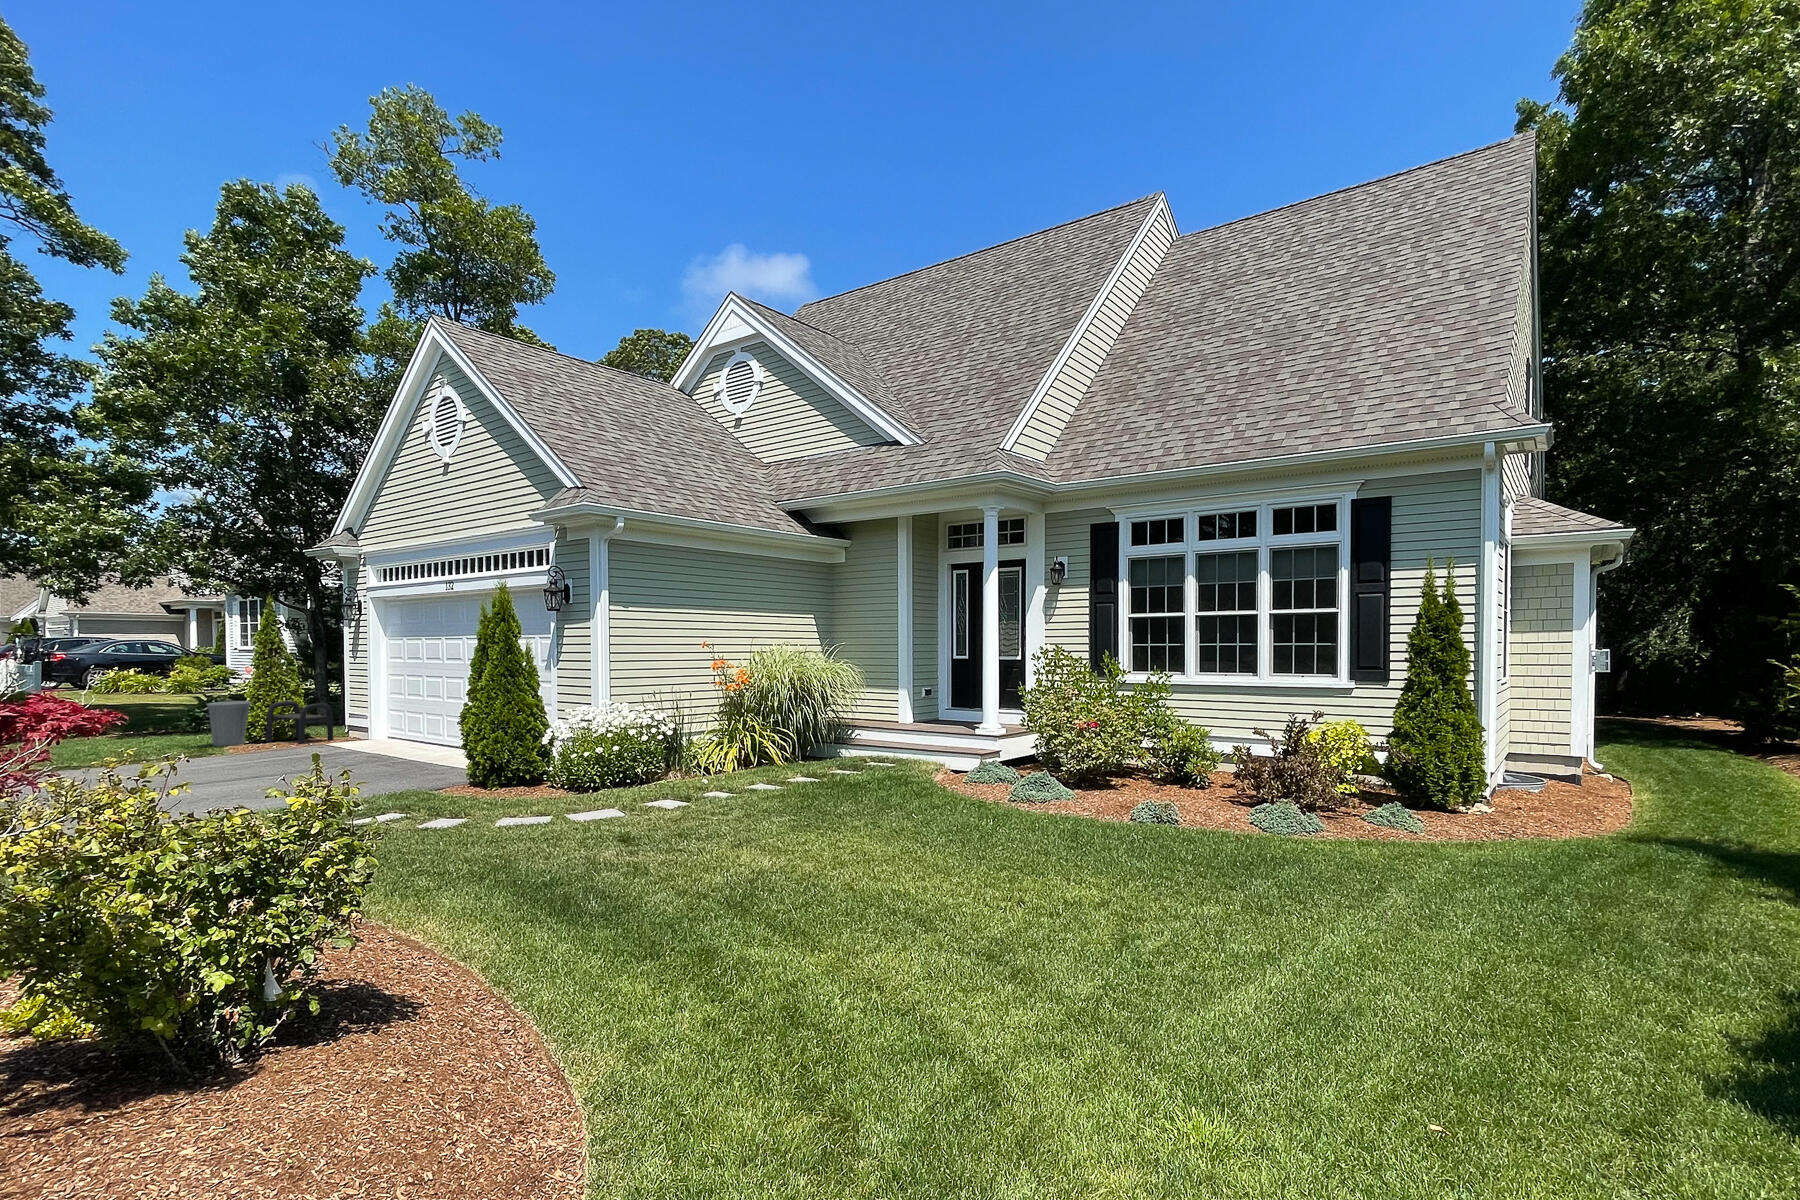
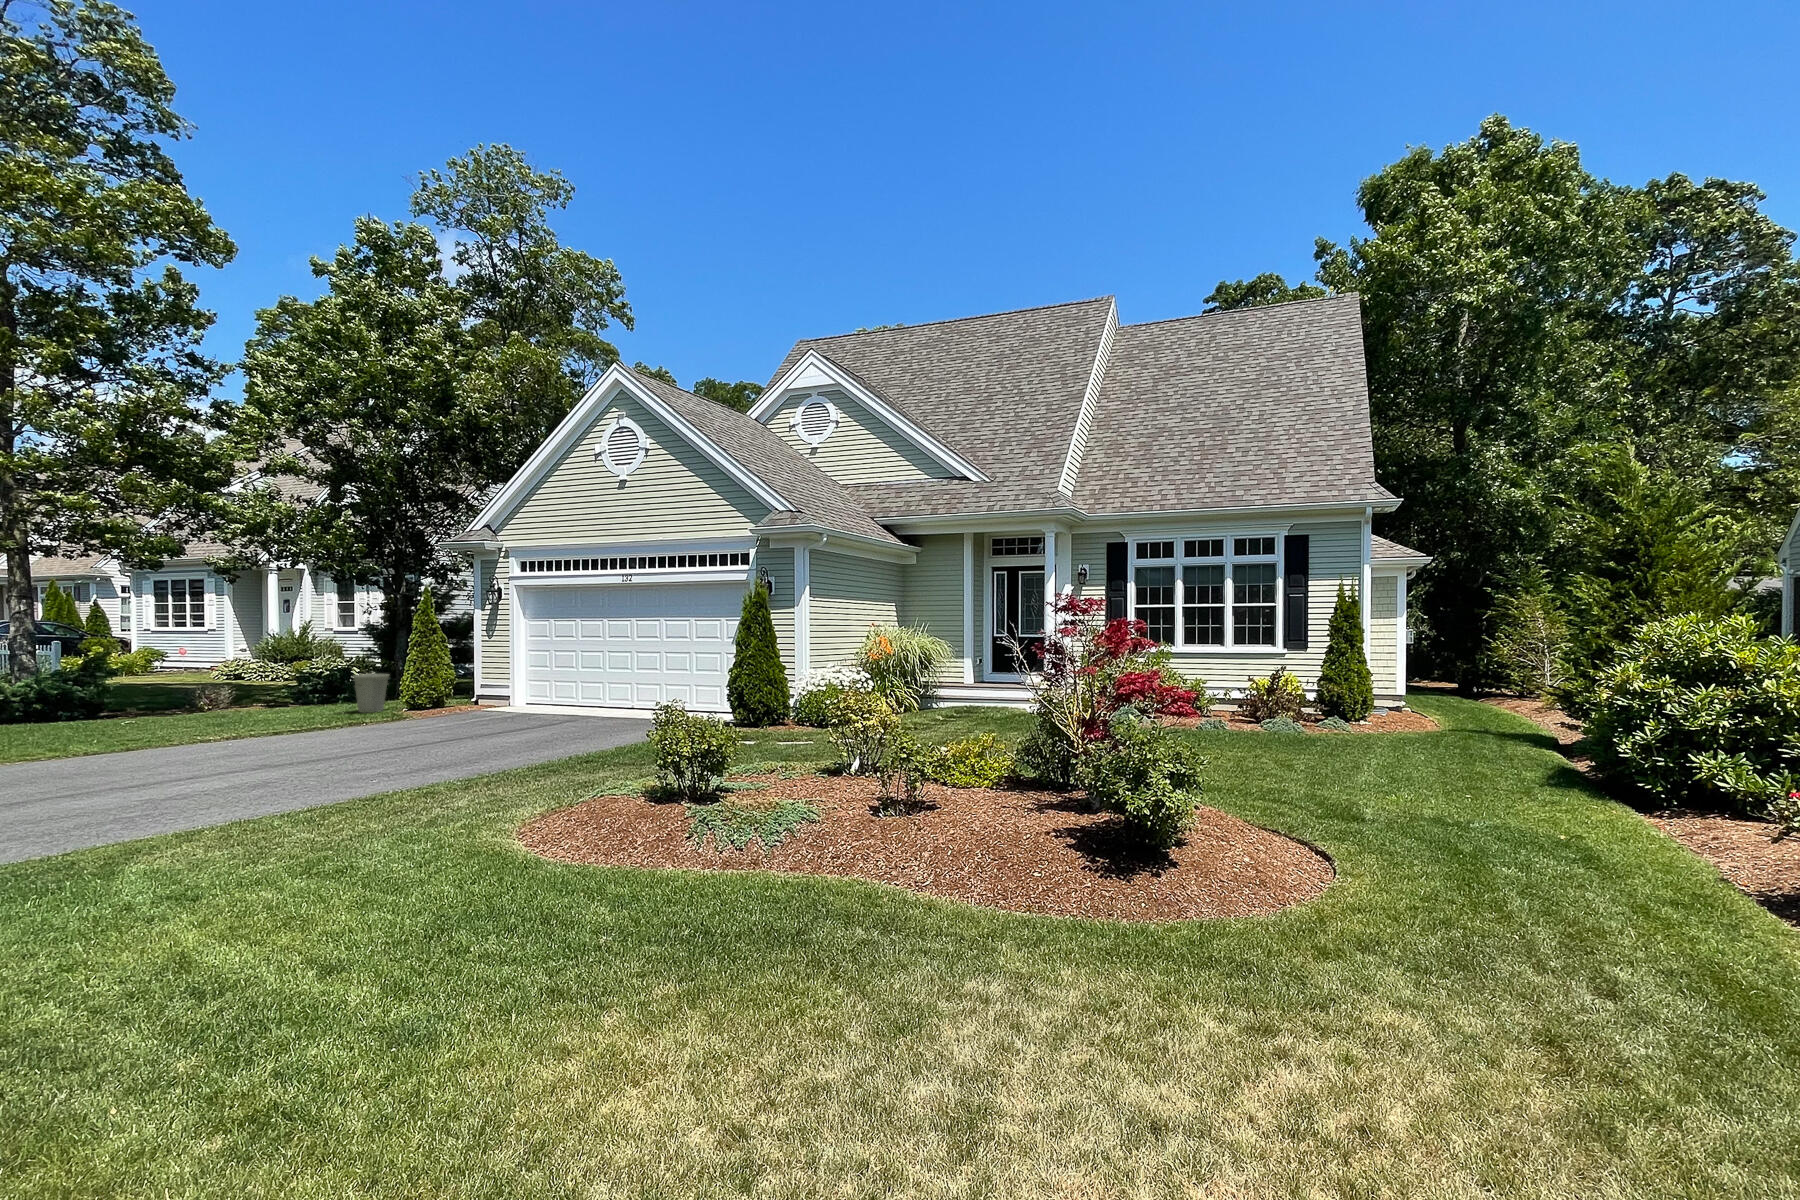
bench: present [266,701,333,744] -> none [403,674,463,710]

